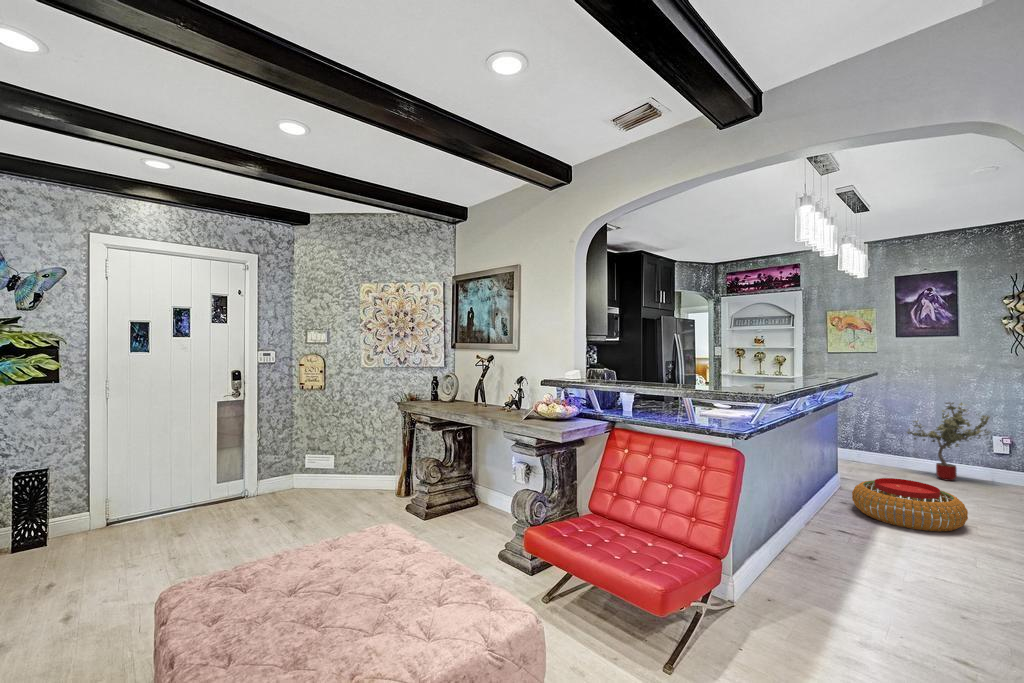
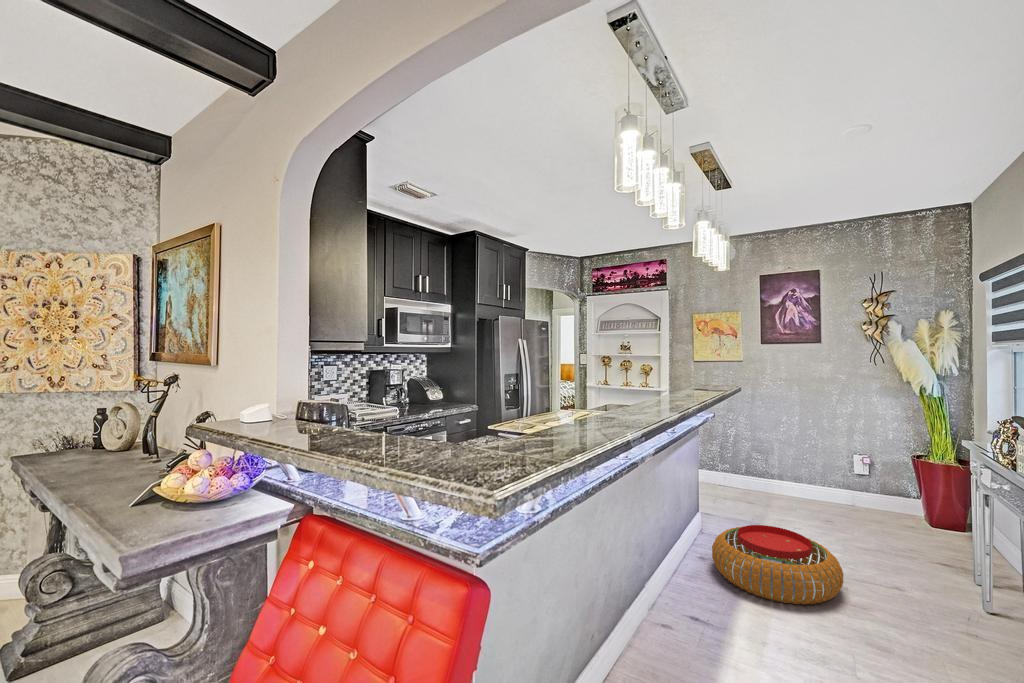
potted tree: present [907,402,990,481] -> none [770,418,856,509]

